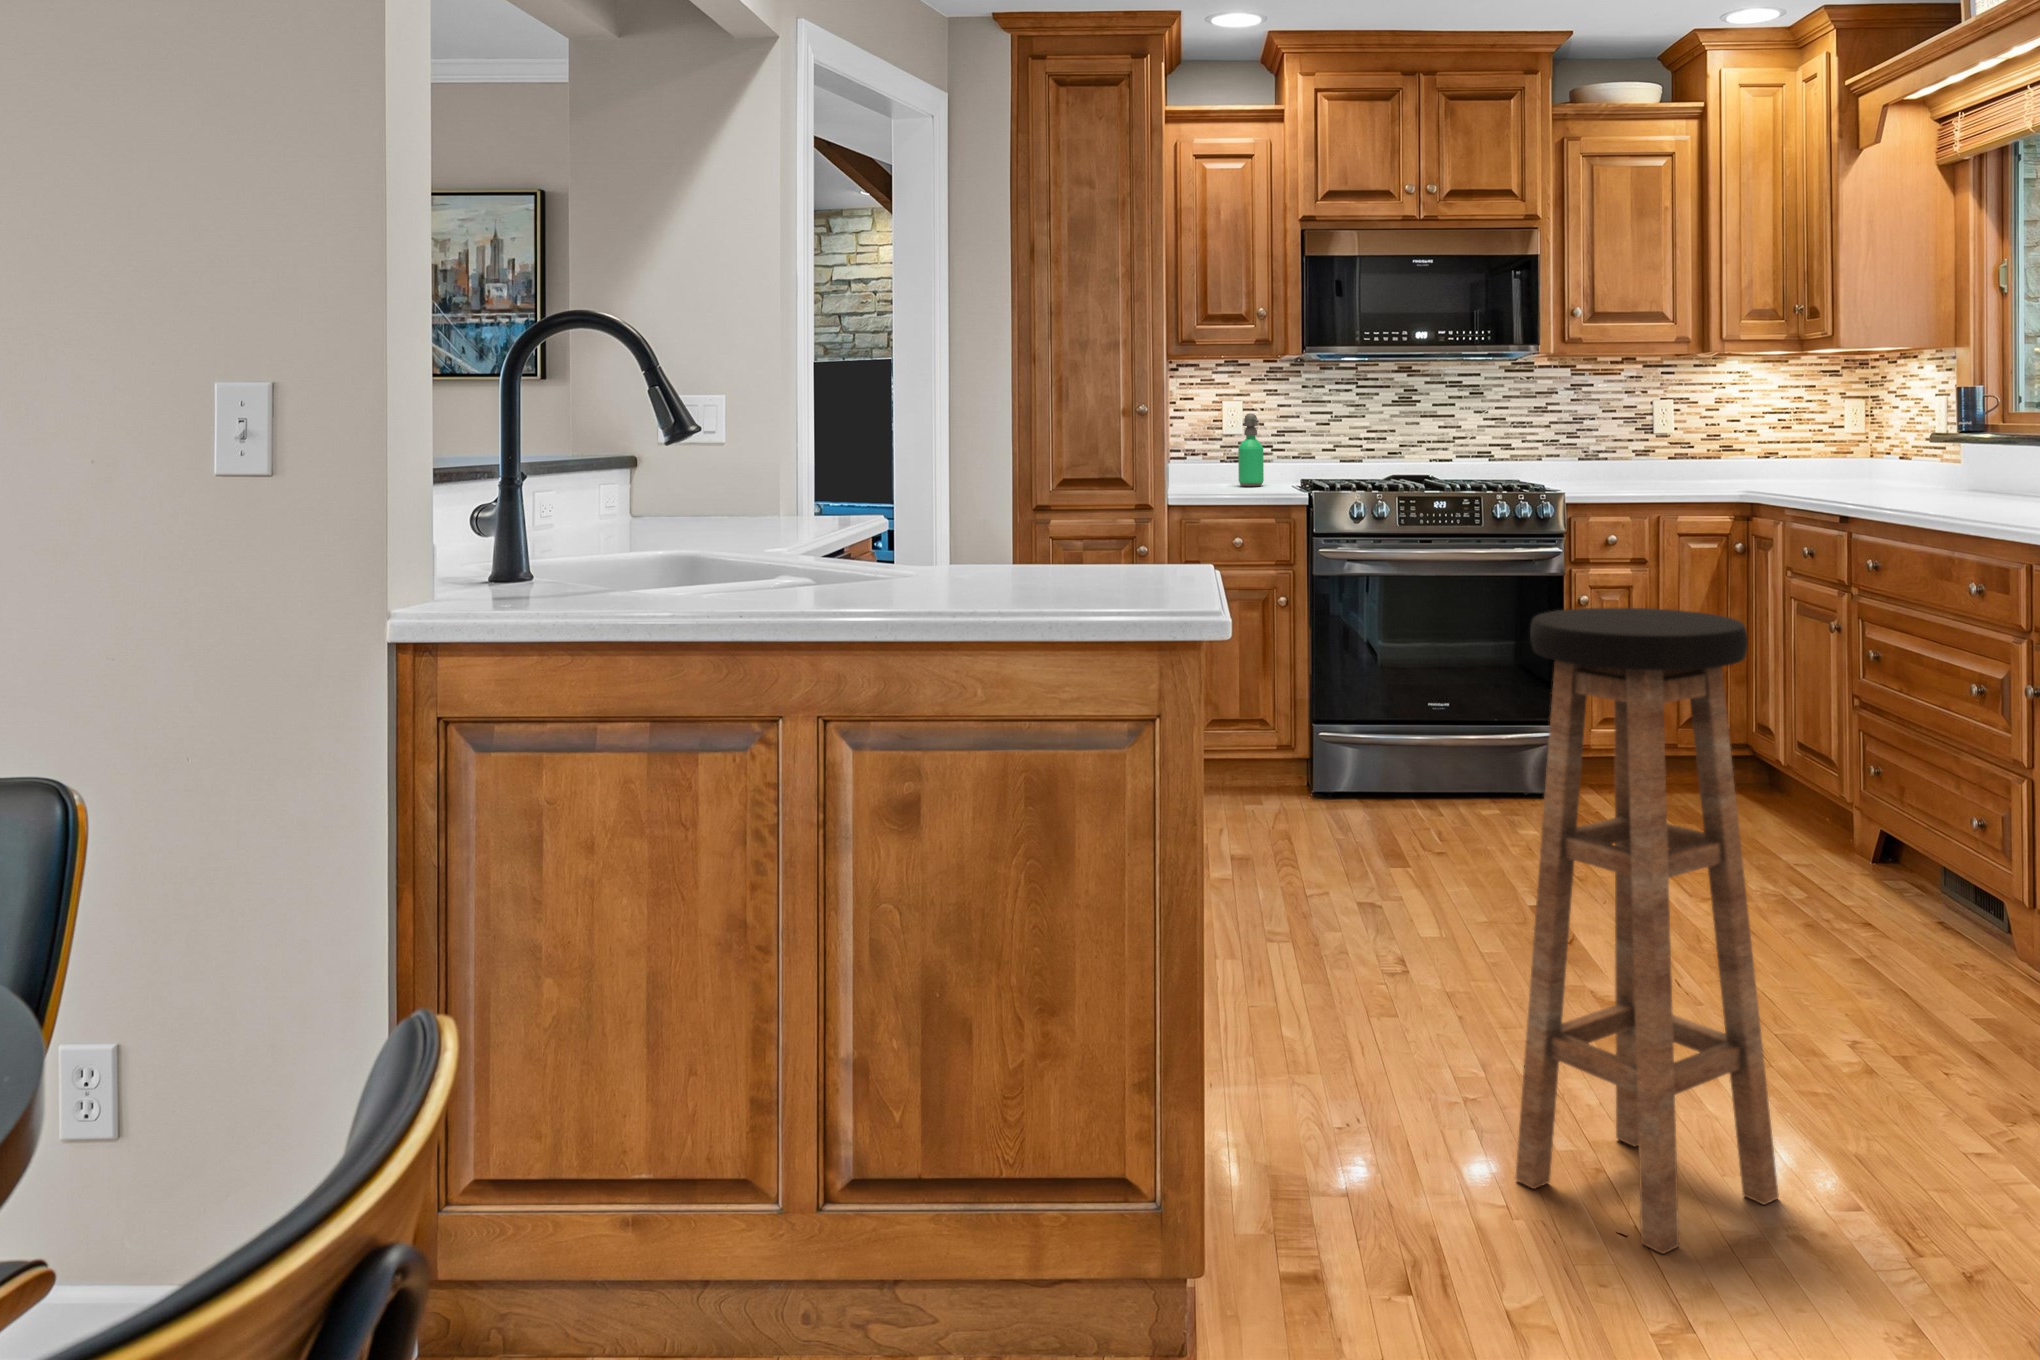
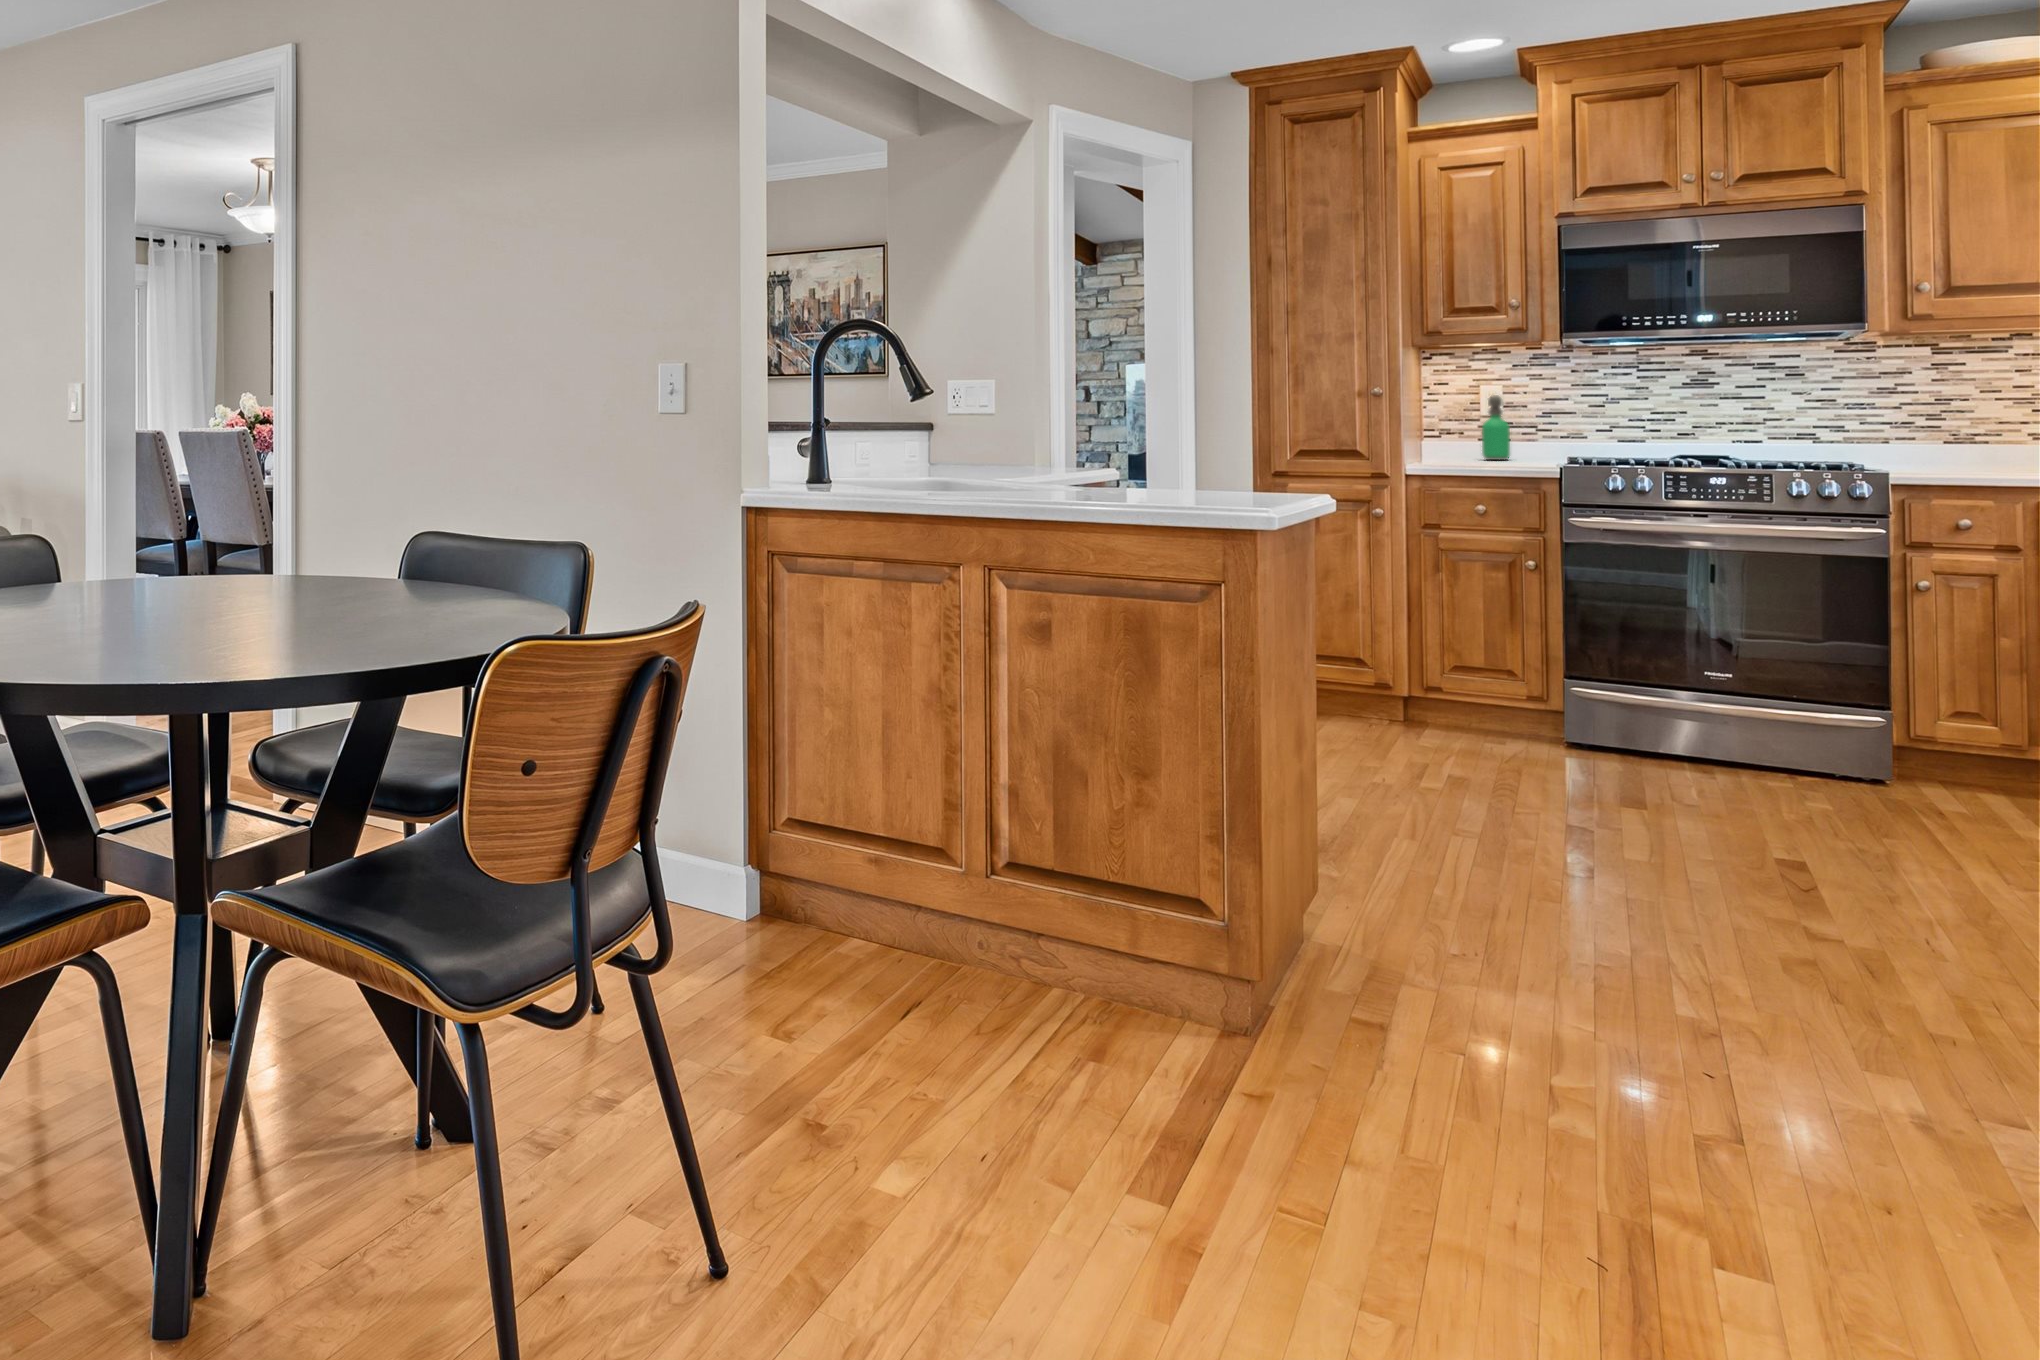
bar stool: present [1516,608,1779,1254] -> none [1616,550,1930,1106]

